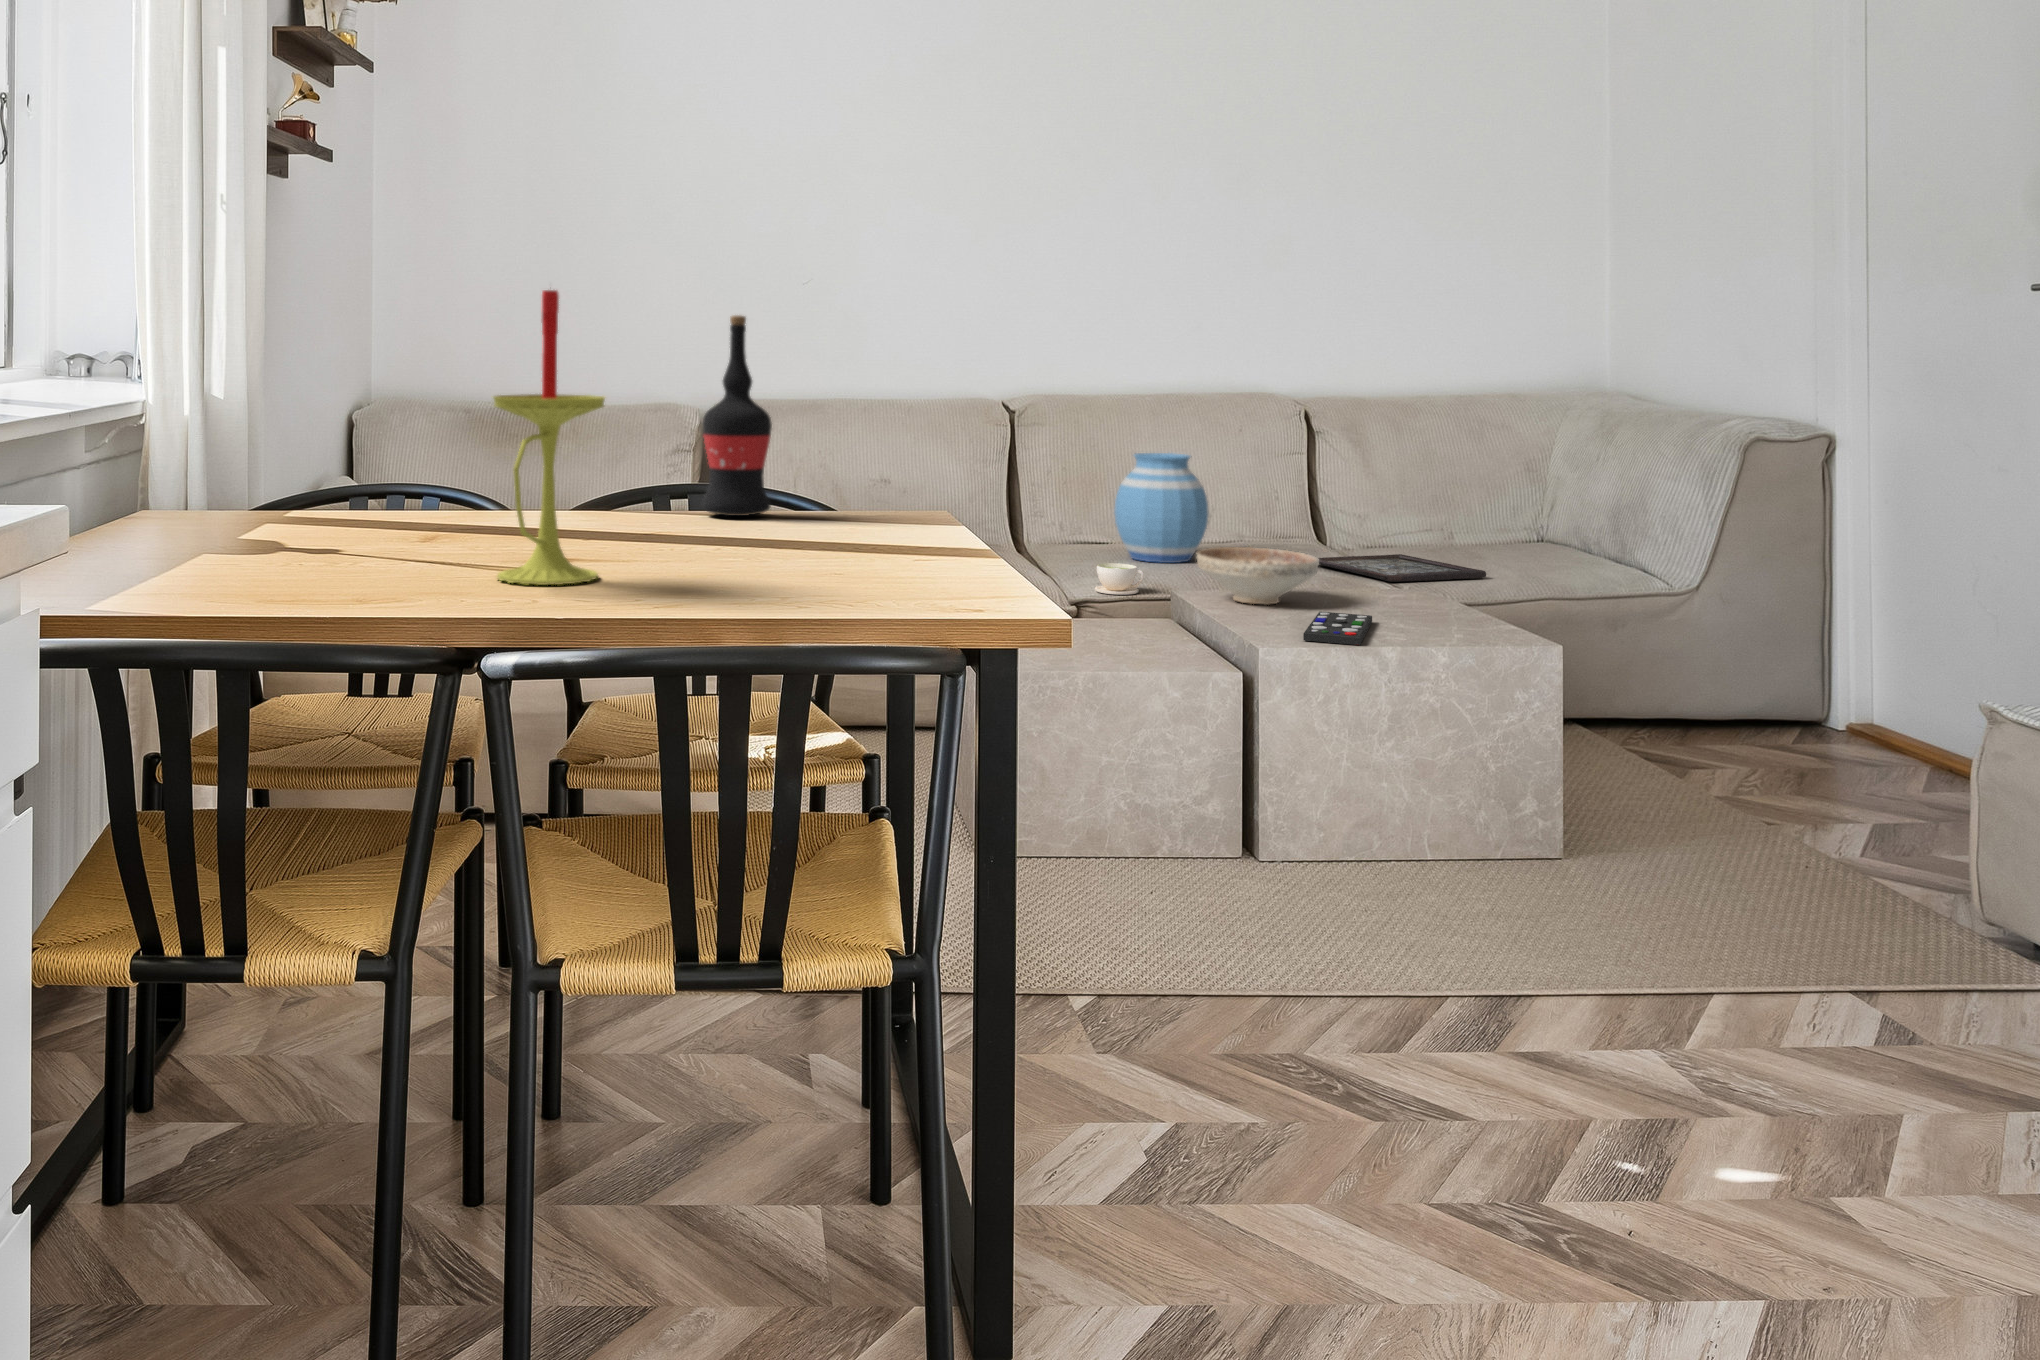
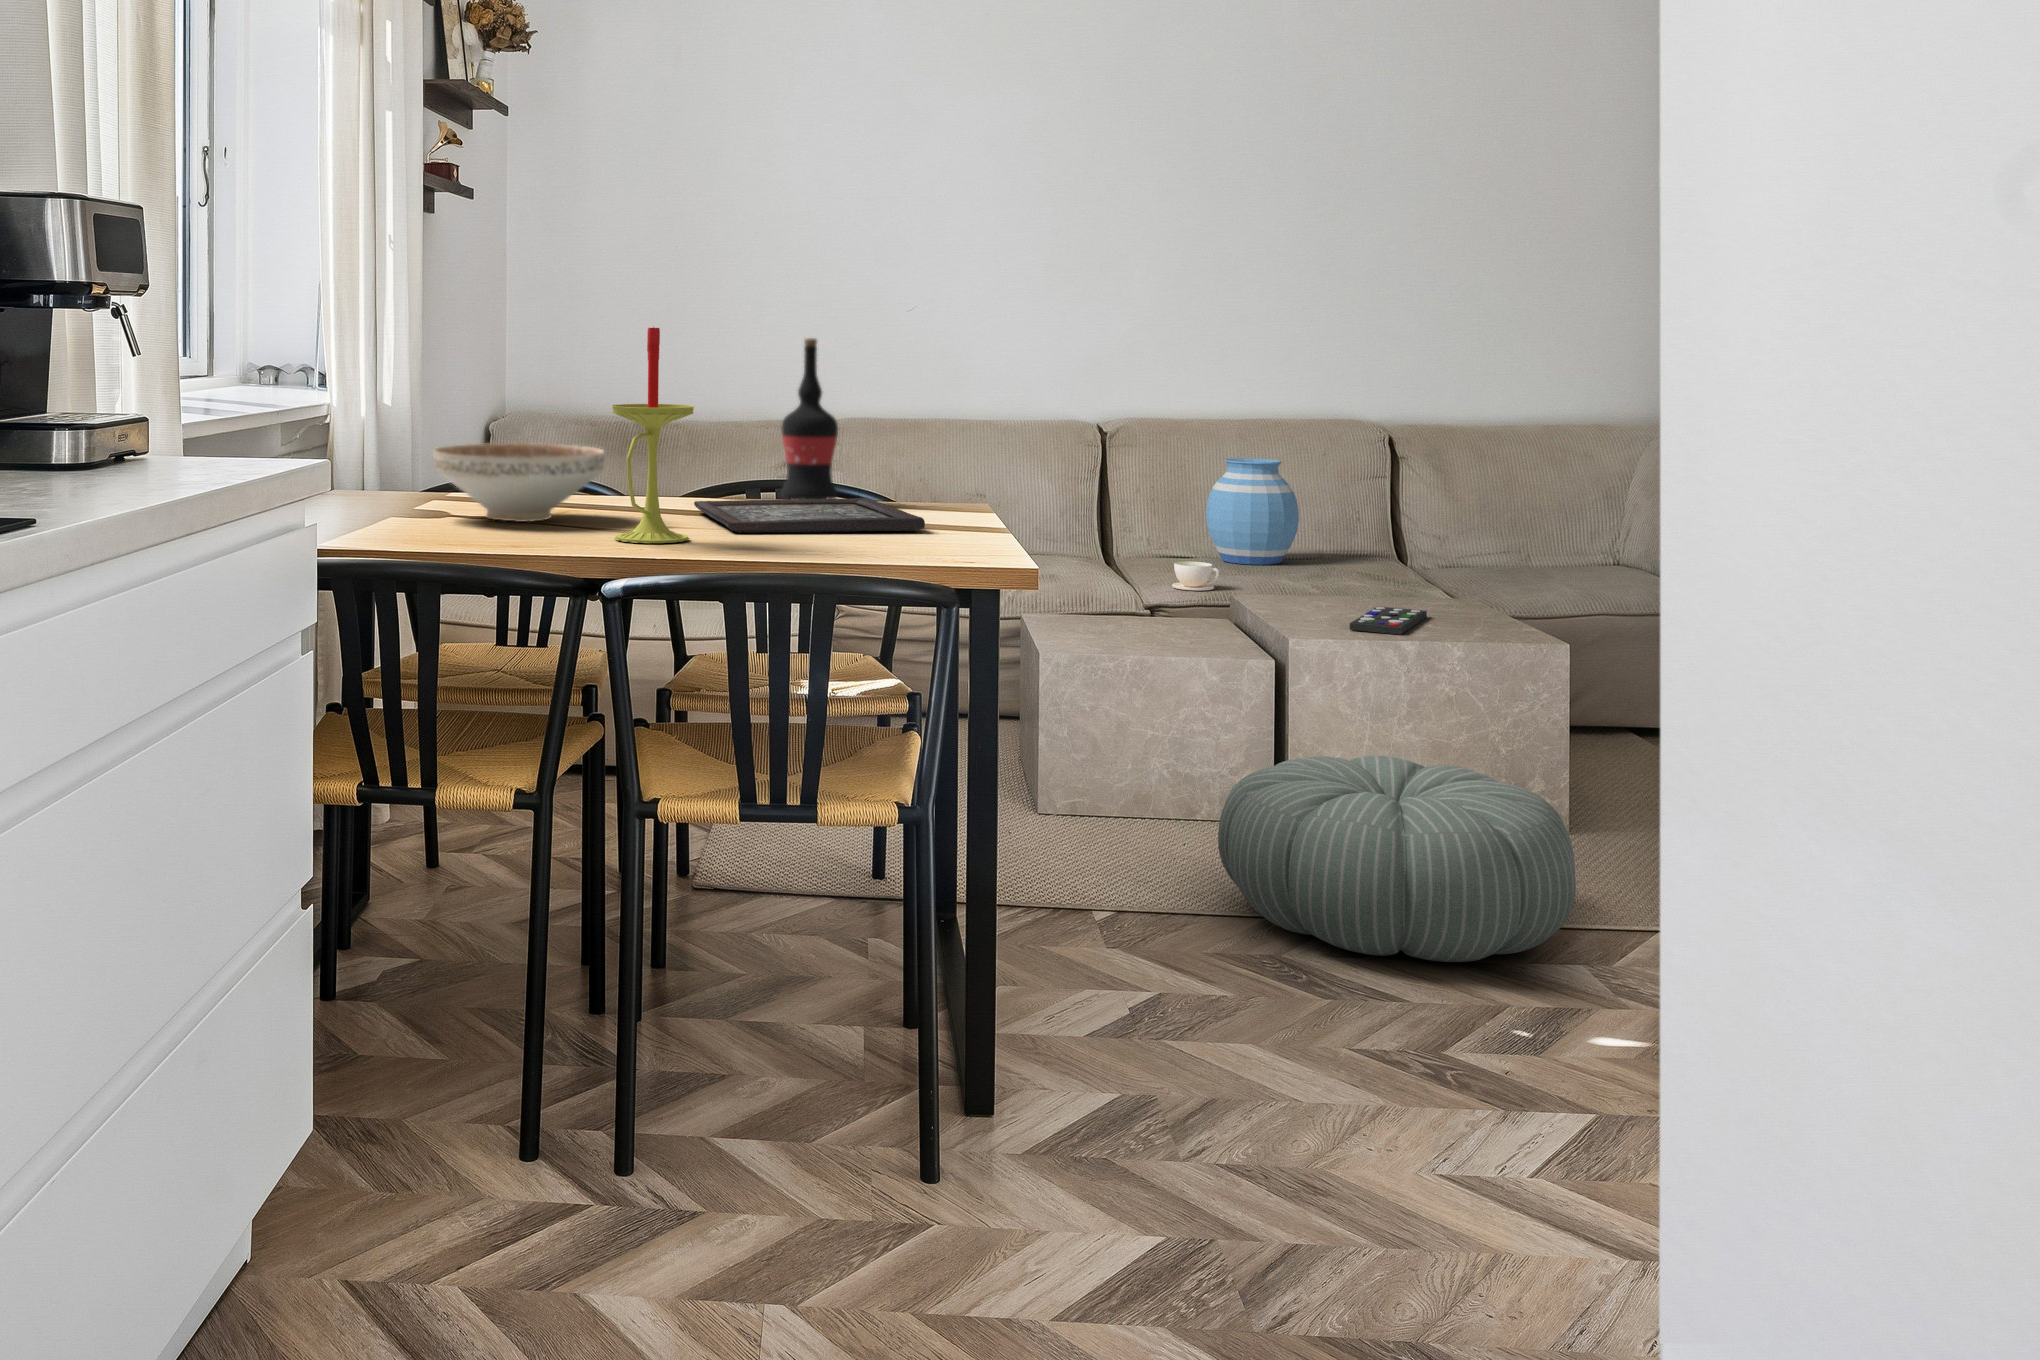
decorative bowl: present [1196,547,1318,605] -> present [433,443,605,522]
tray: present [1318,554,1486,582] -> present [694,498,925,533]
pouf: none [1208,795,1630,1055] -> present [1218,756,1576,962]

